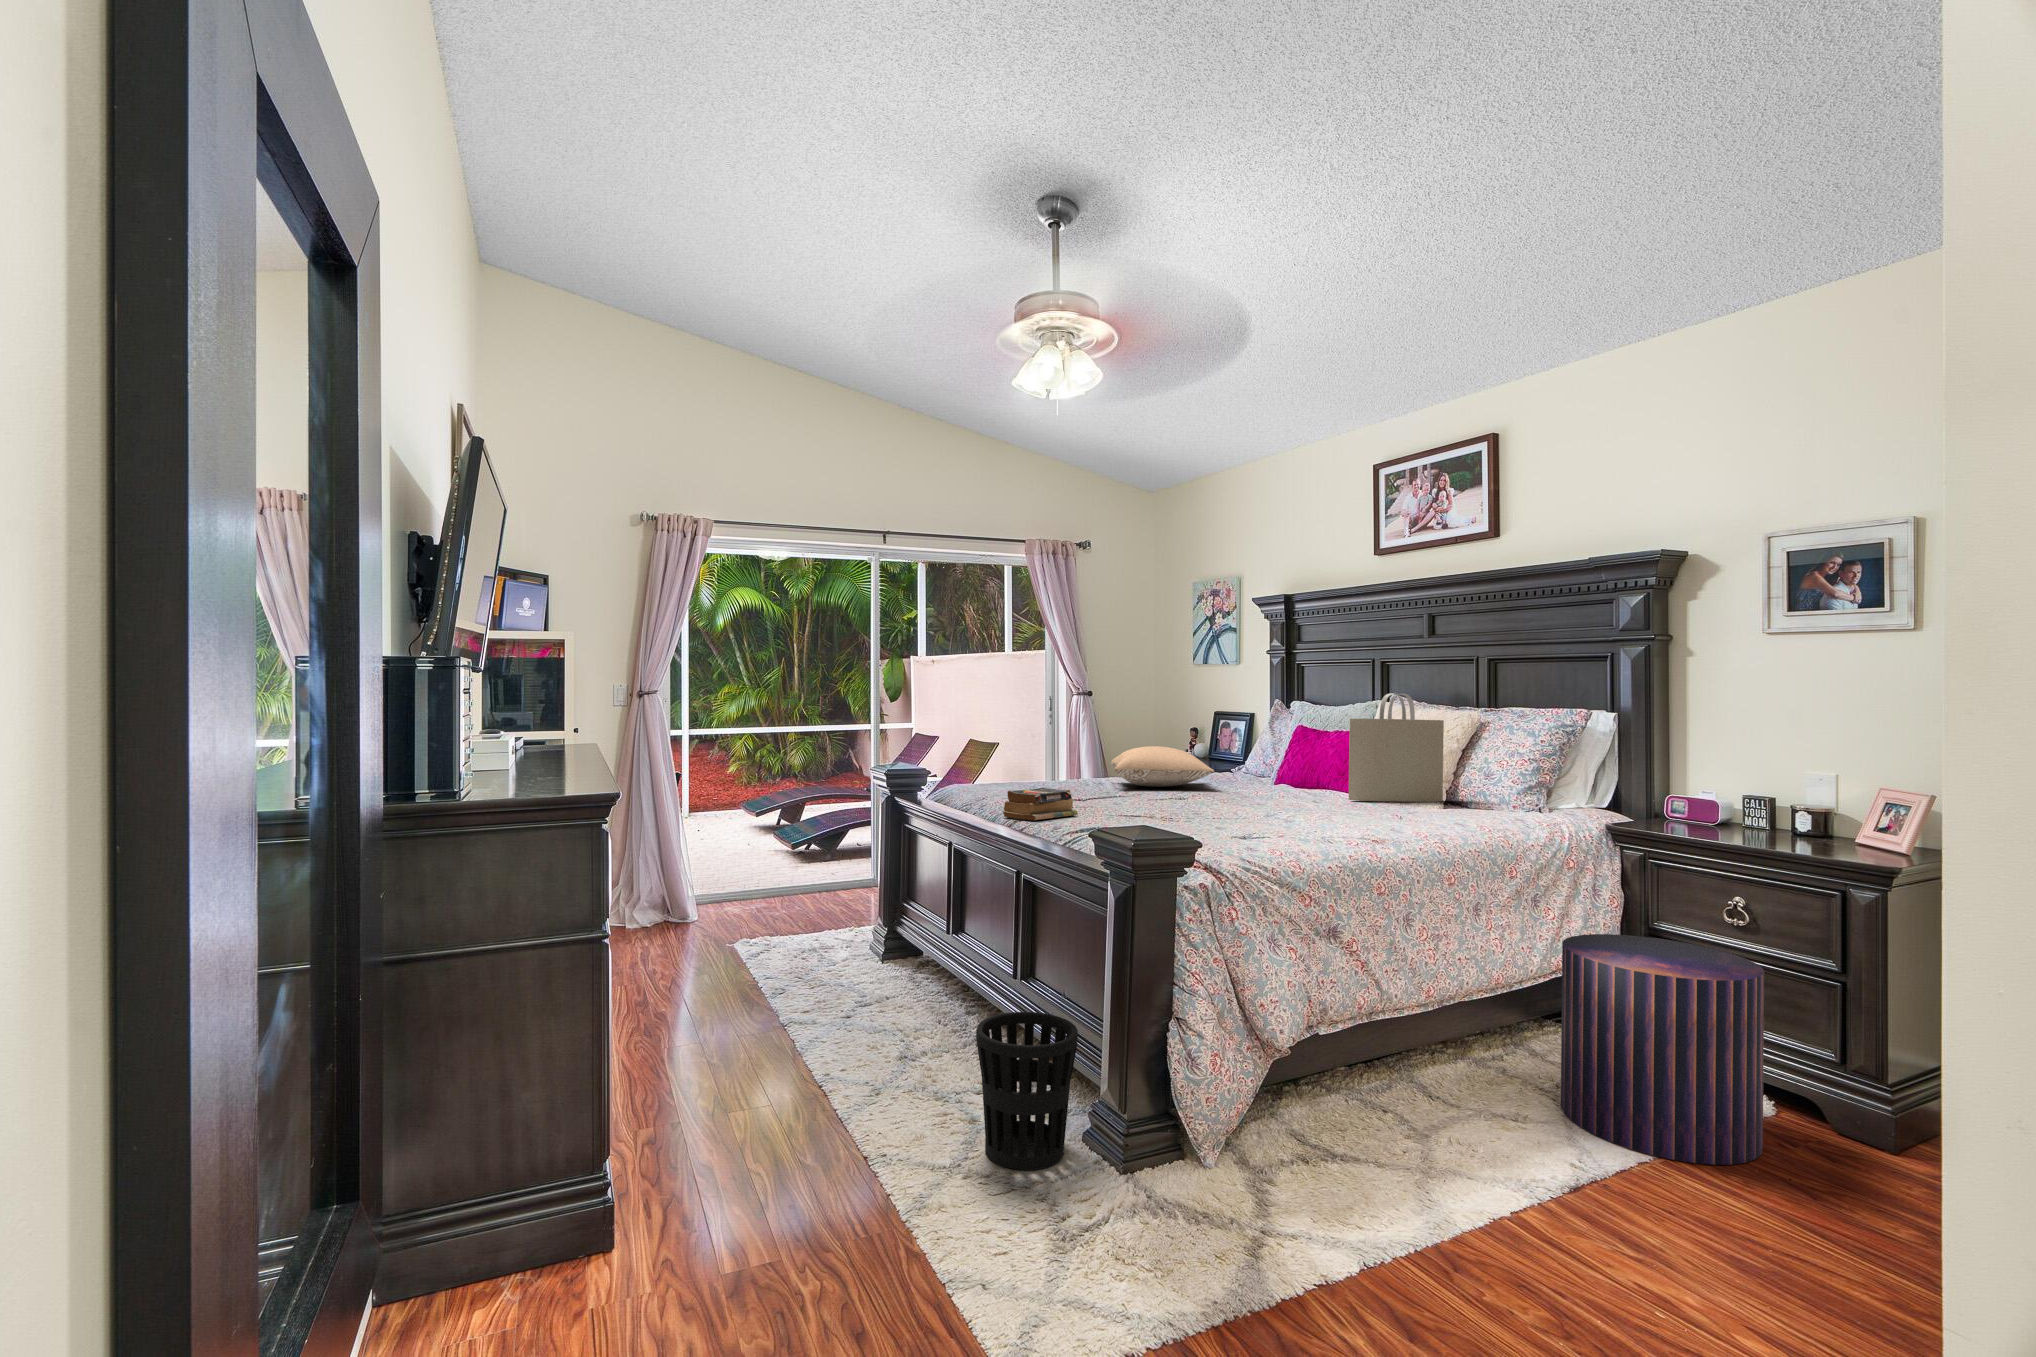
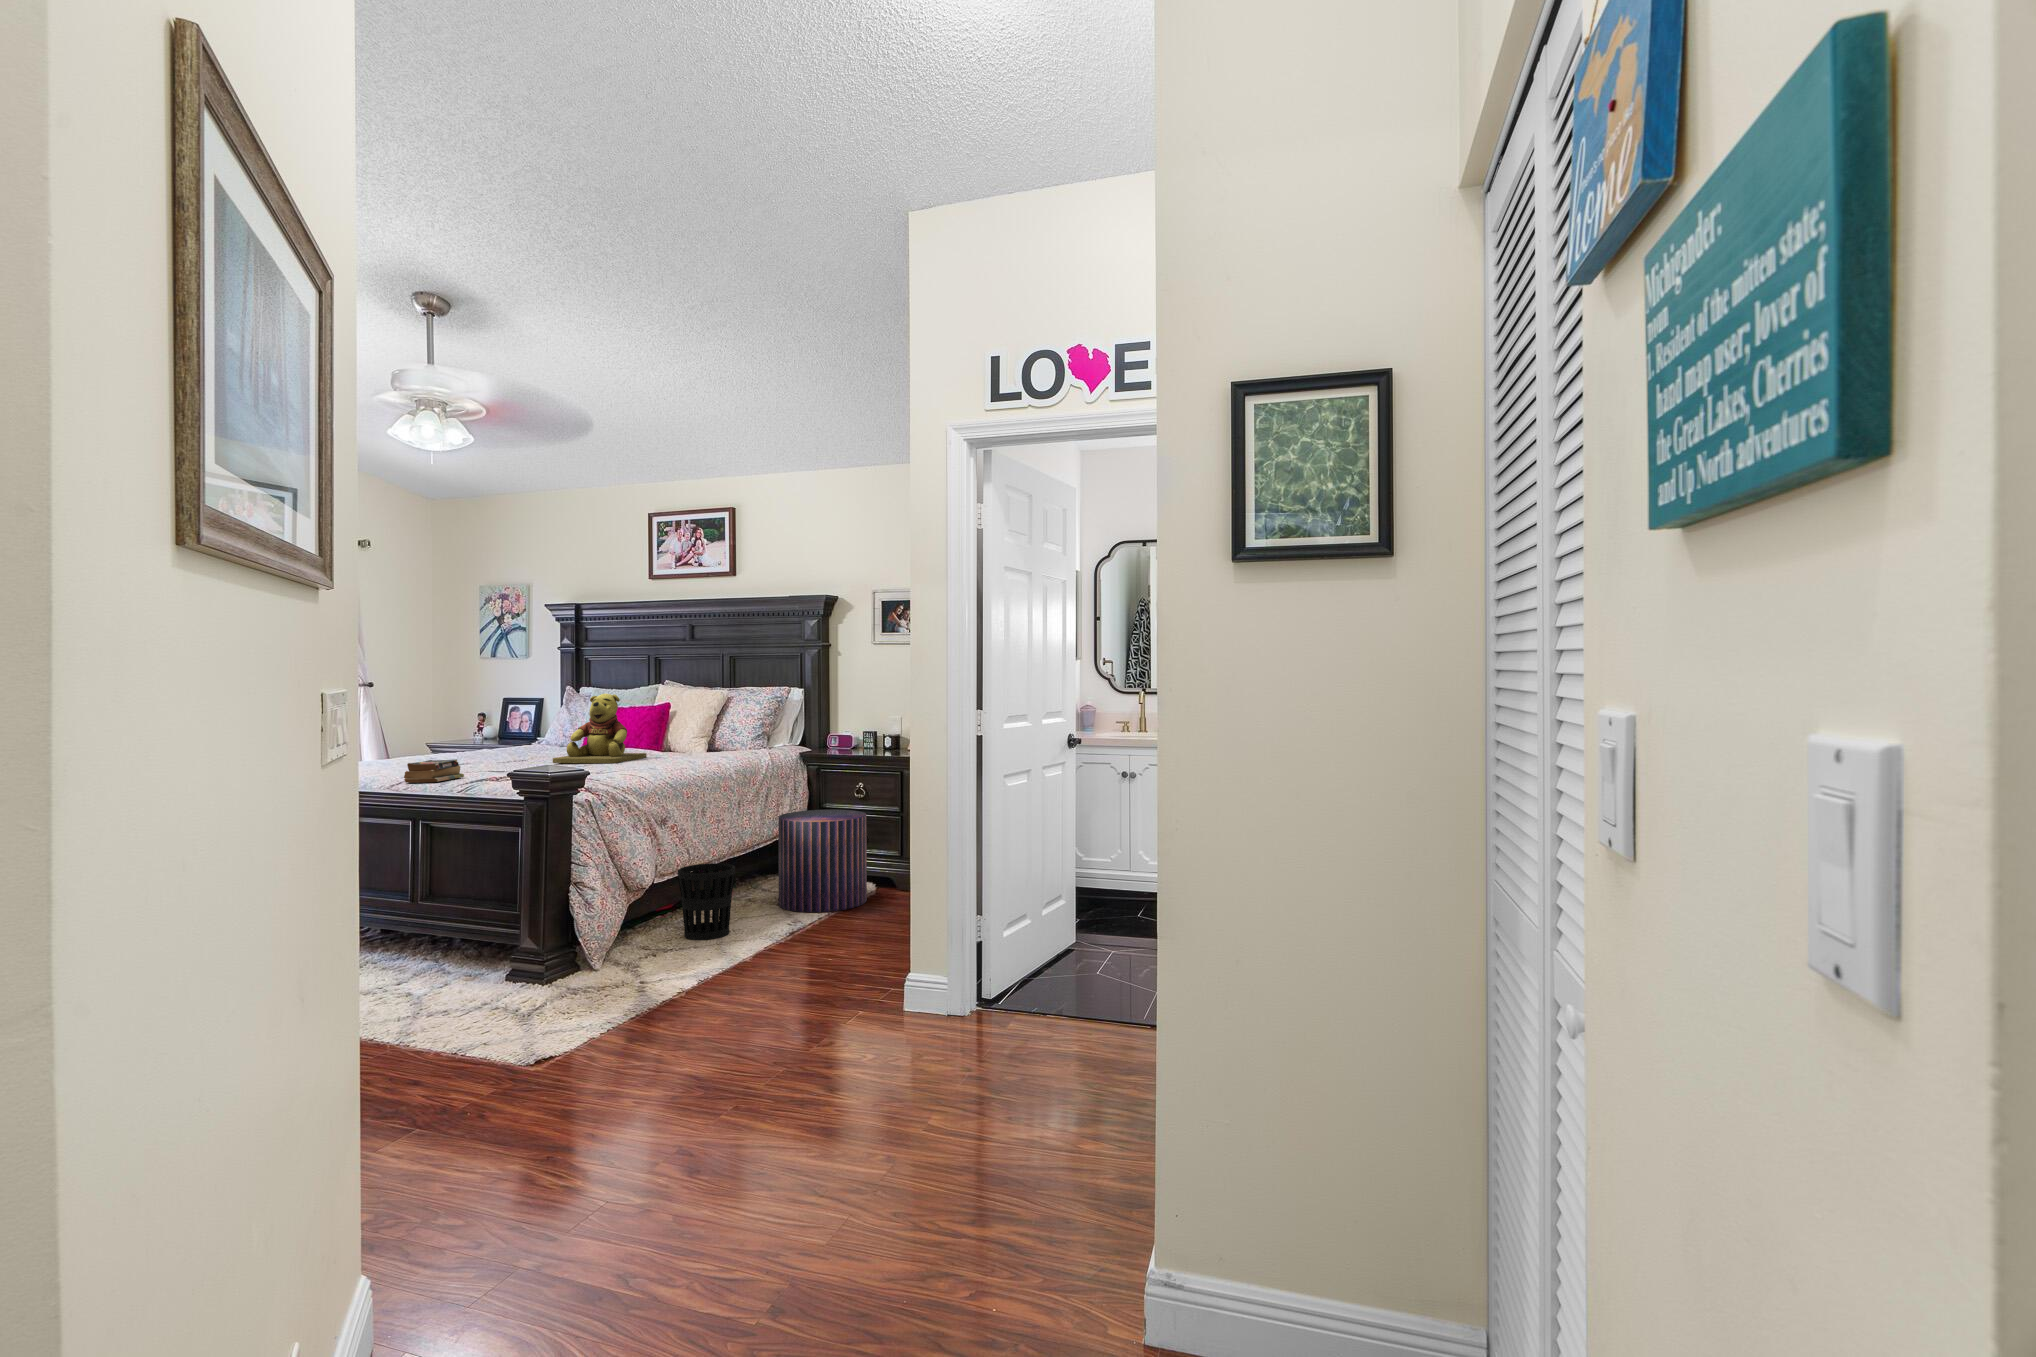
tote bag: present [1349,693,1444,802] -> none [649,682,708,754]
teddy bear: none [1207,707,1341,813] -> present [553,694,647,763]
pillow: present [1111,746,1214,787] -> none [446,727,545,759]
wastebasket: present [976,1012,1078,1170] -> present [678,863,735,940]

